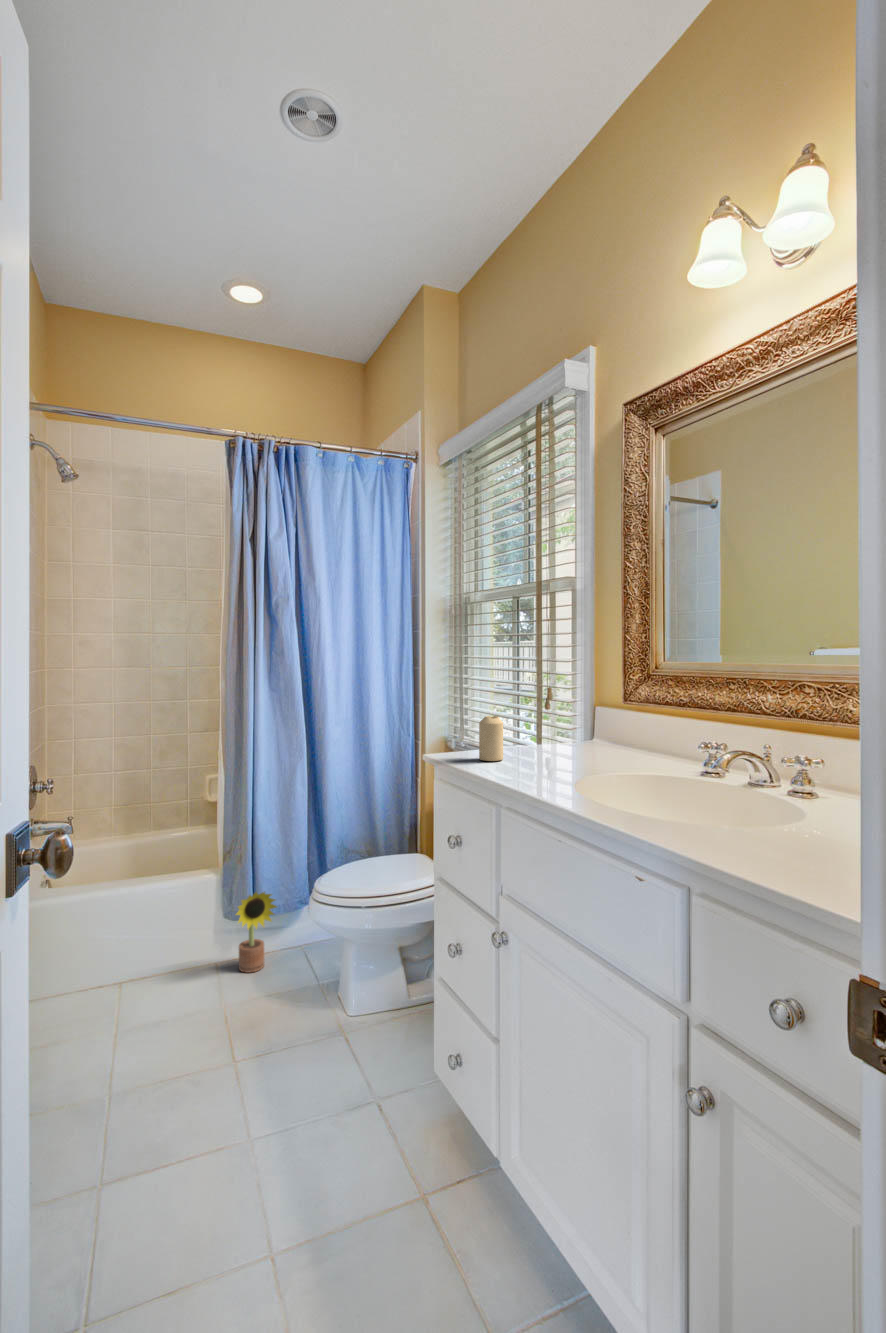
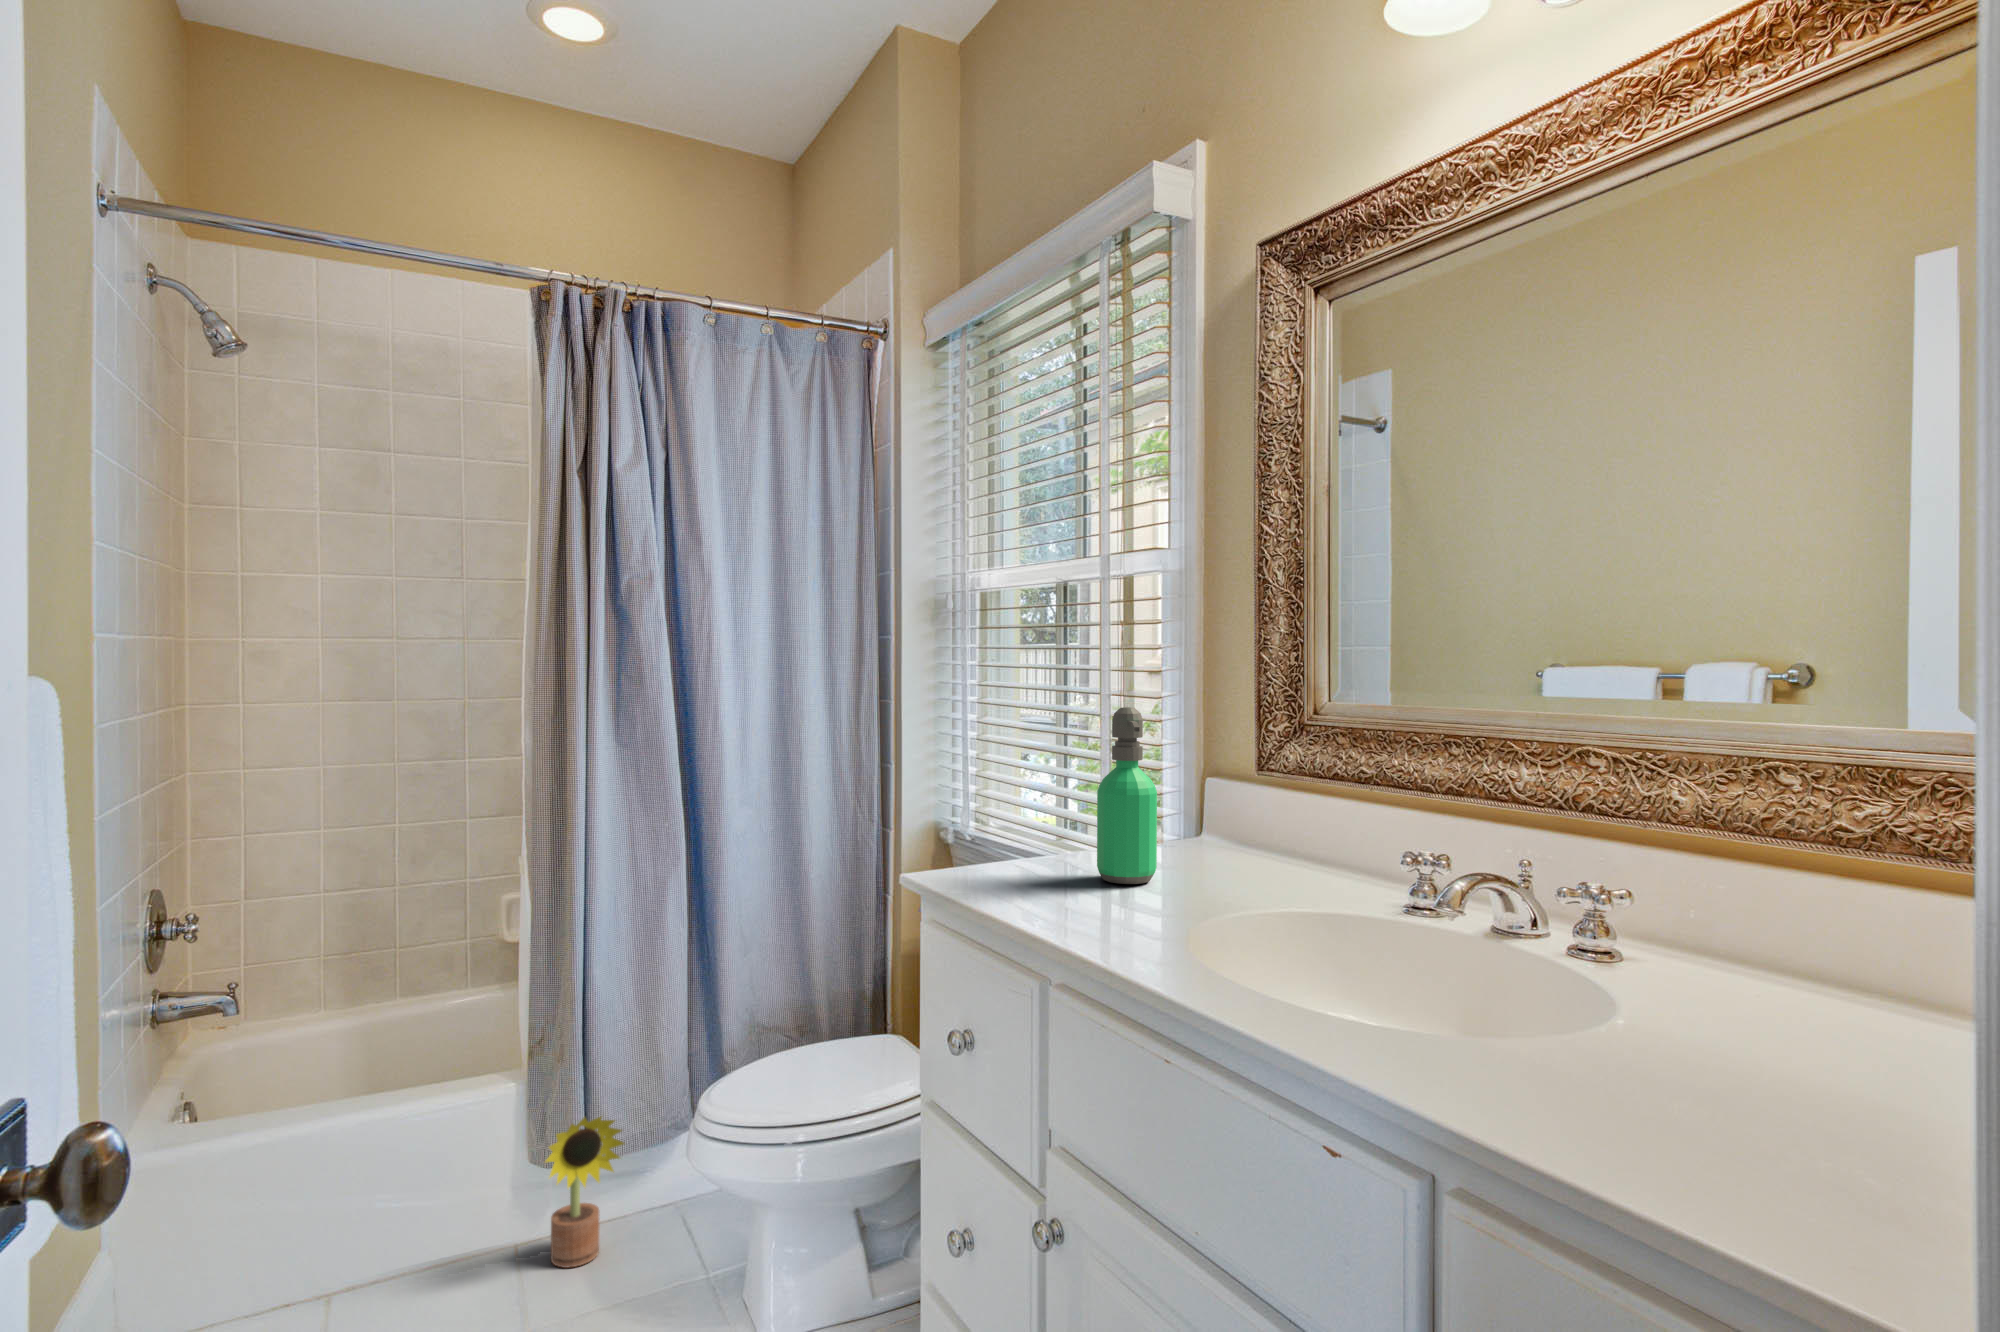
soap dispenser: none [531,664,564,760] -> present [1097,707,1157,884]
candle: present [479,716,503,761] -> none [1002,802,1046,887]

